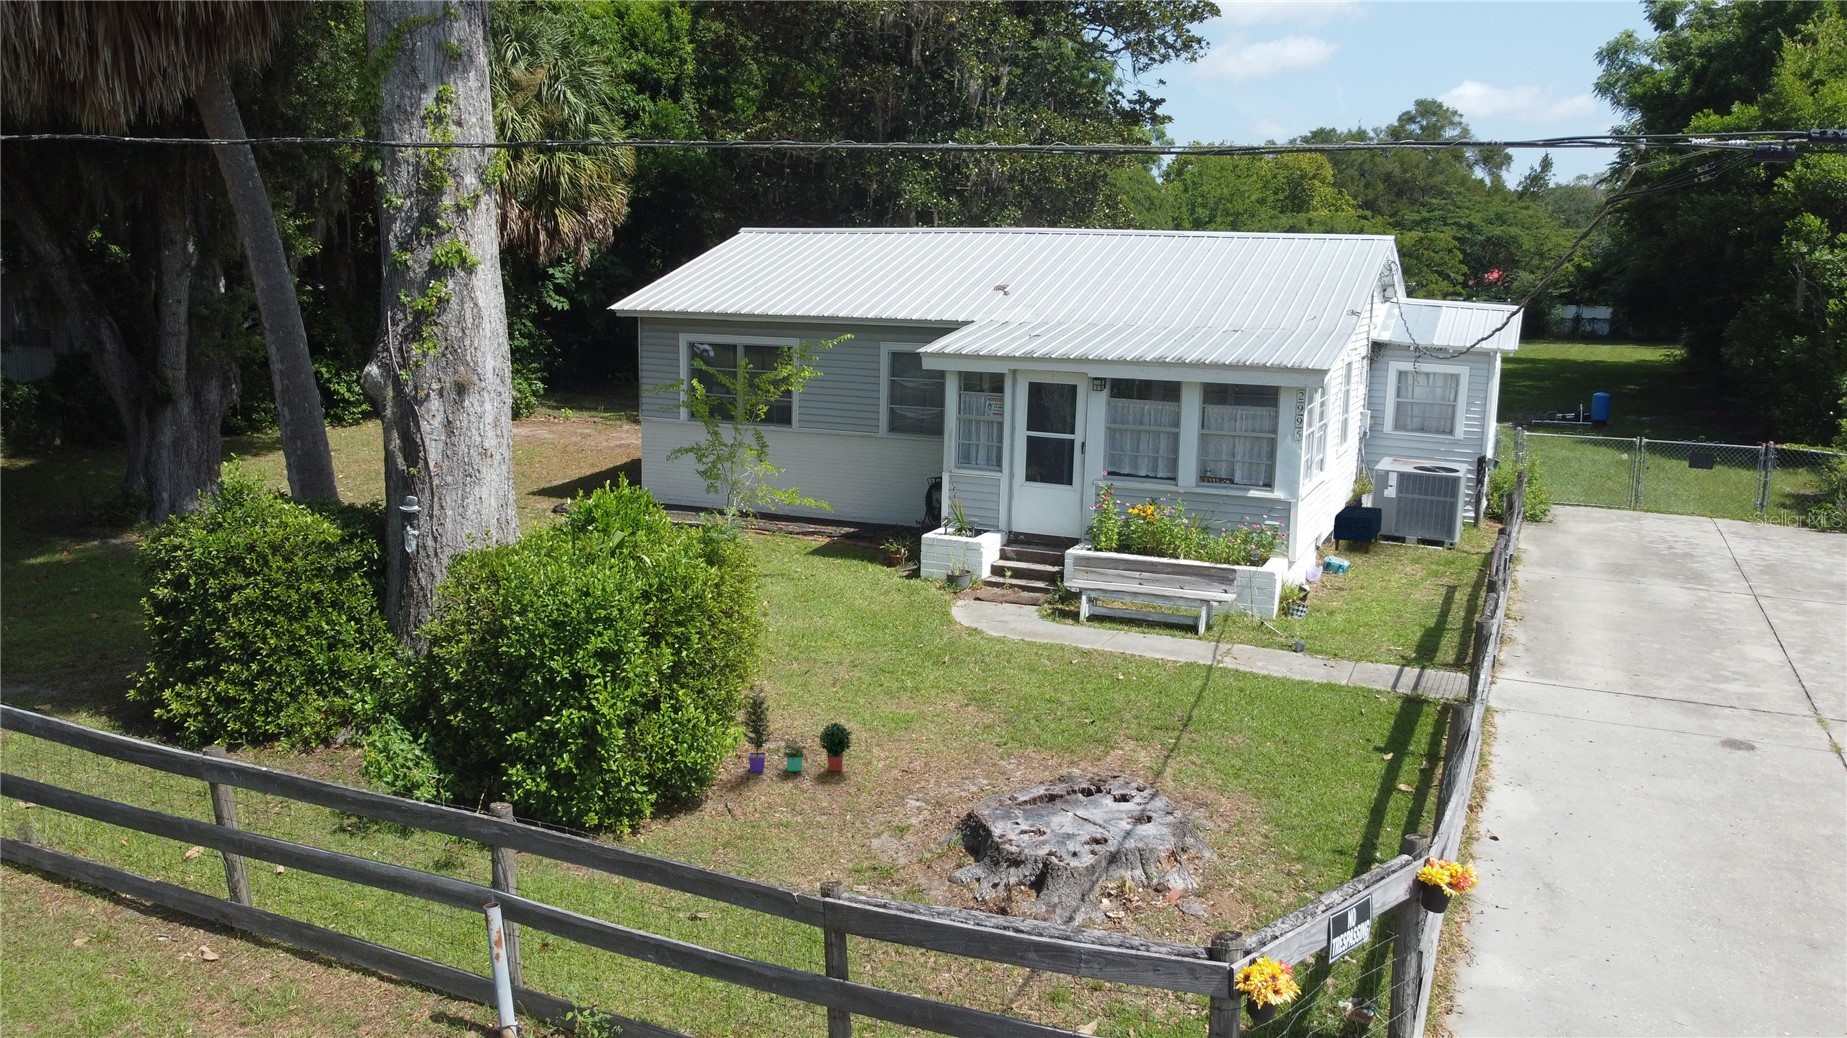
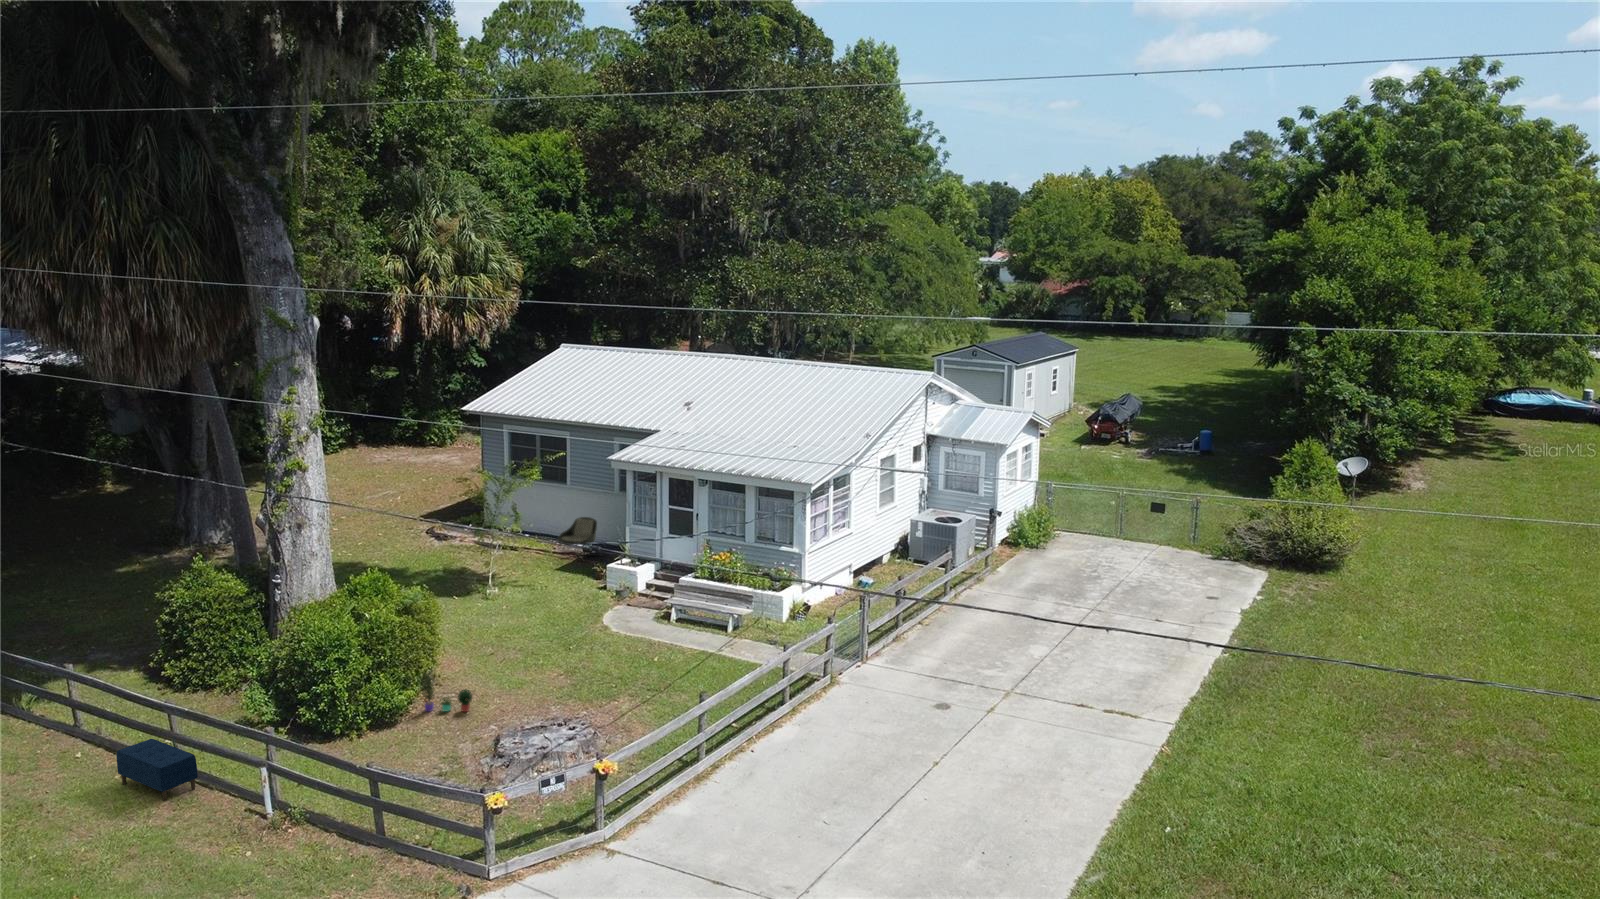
lounge chair: none [807,472,872,543] -> present [558,517,597,556]
bench: present [1333,506,1382,553] -> present [117,739,198,801]

